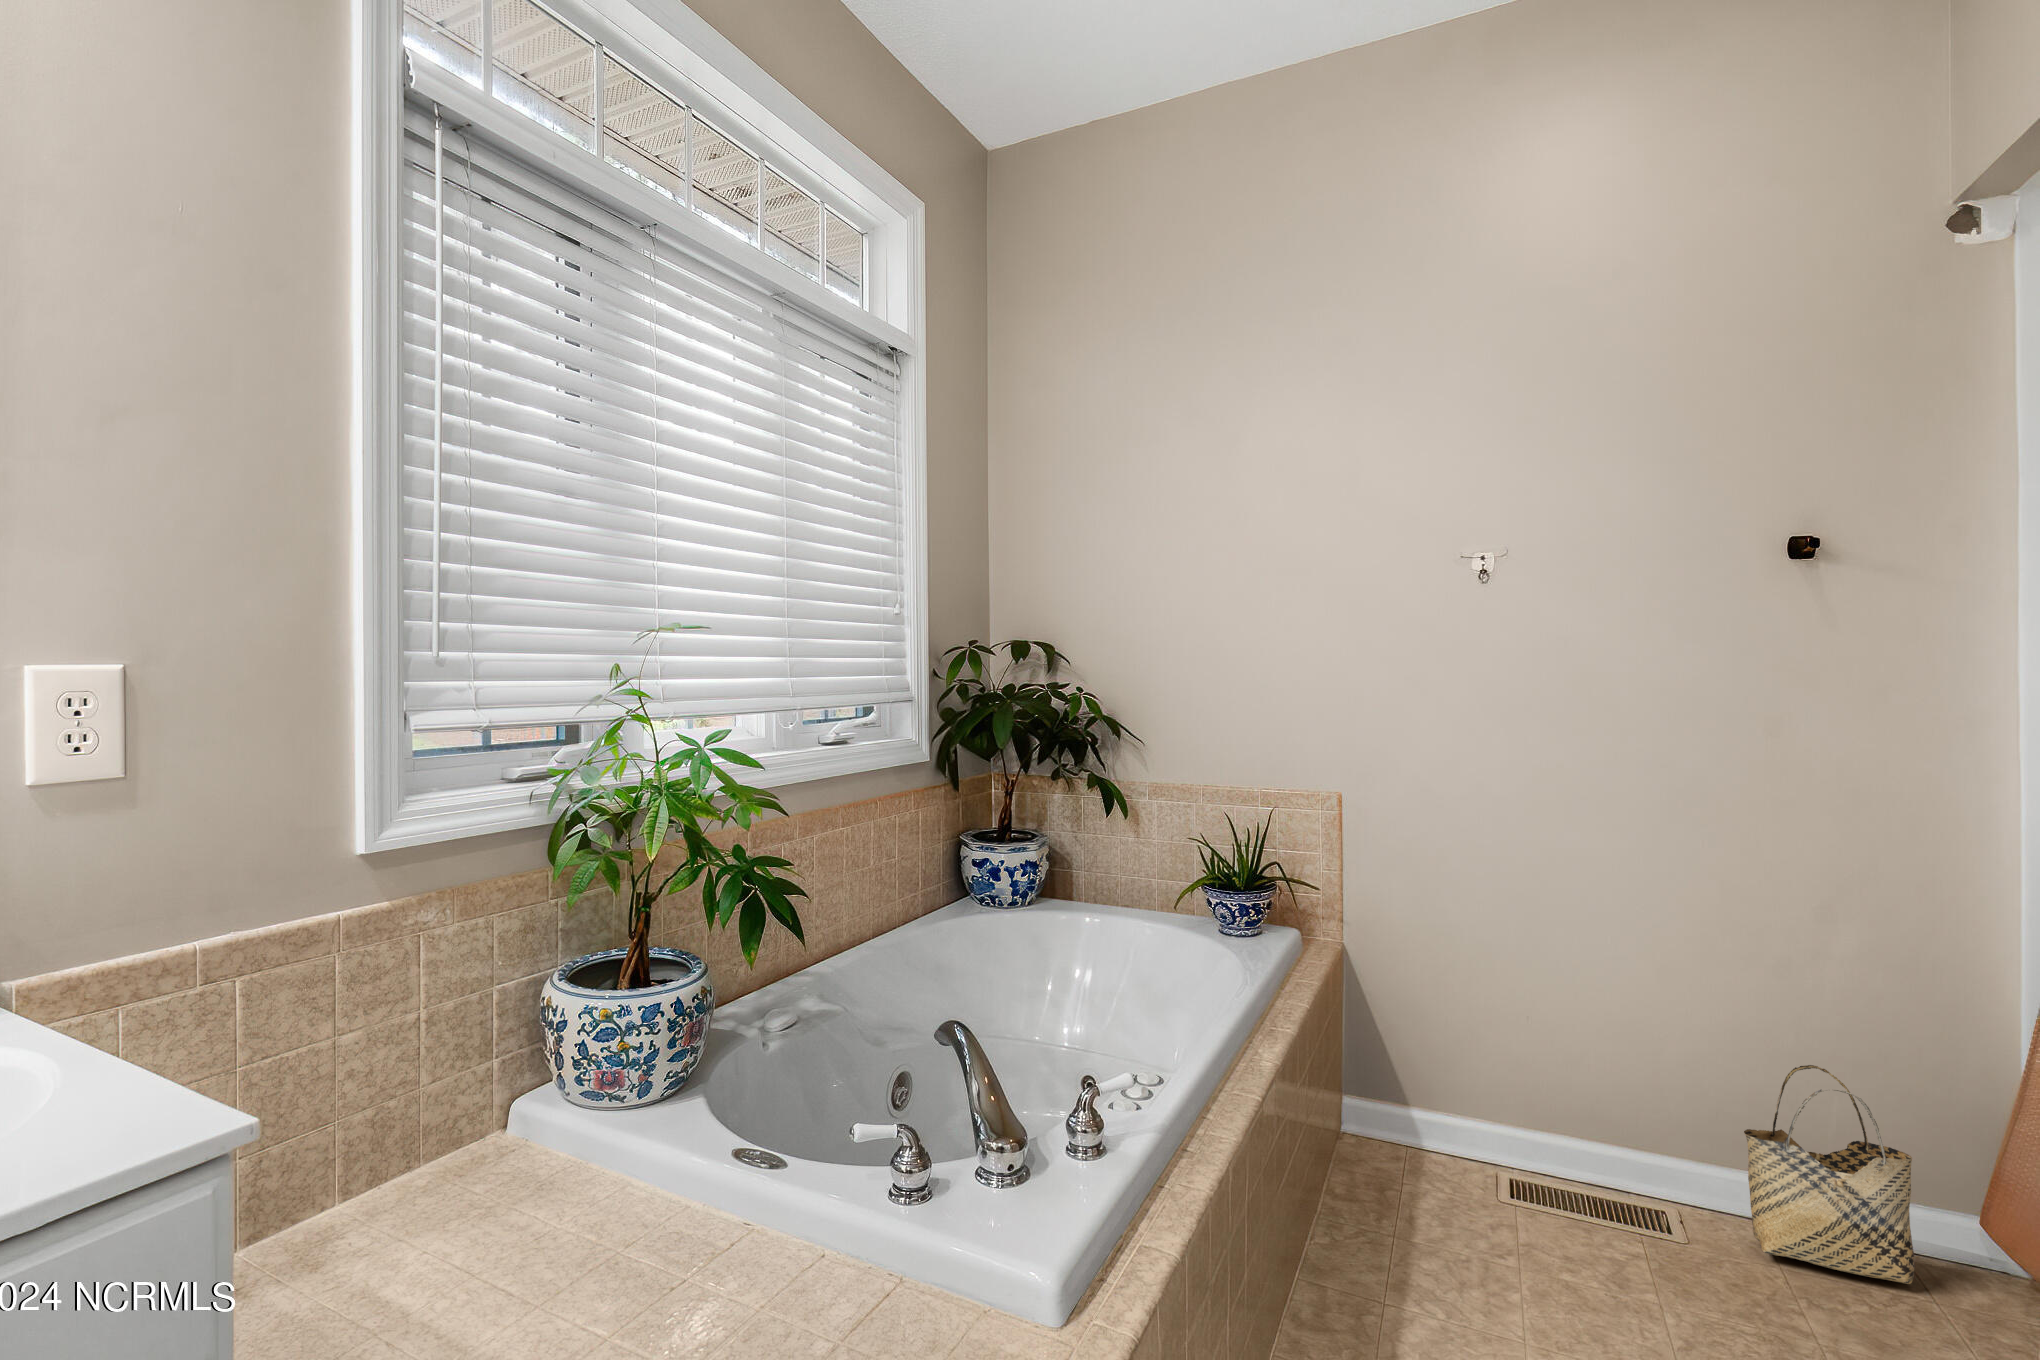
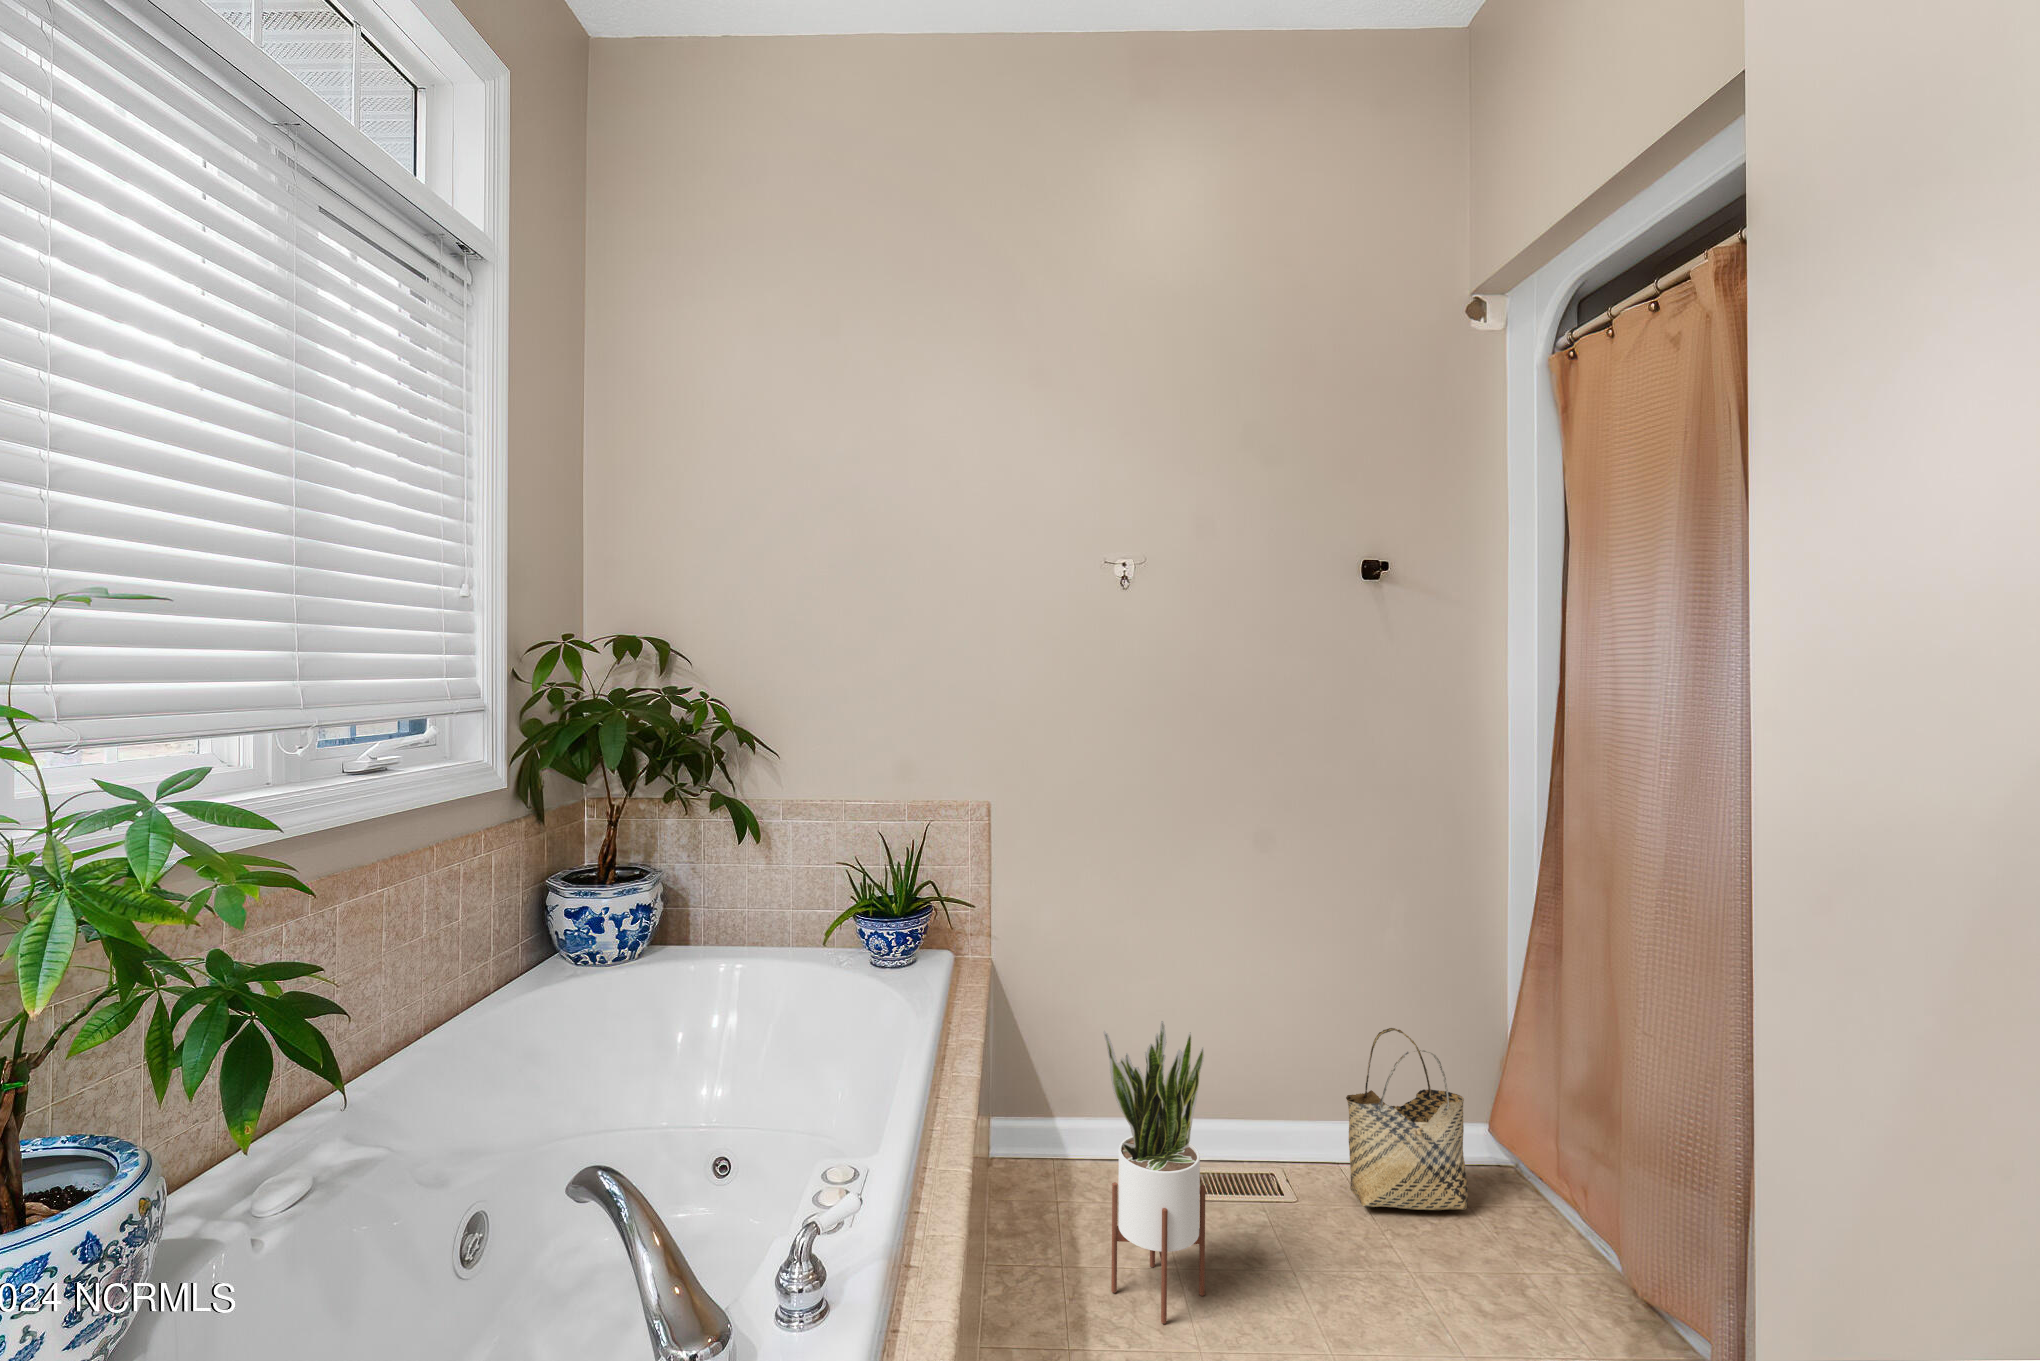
potted plant: none [1425,1008,1543,1300] -> present [1104,1021,1205,1324]

